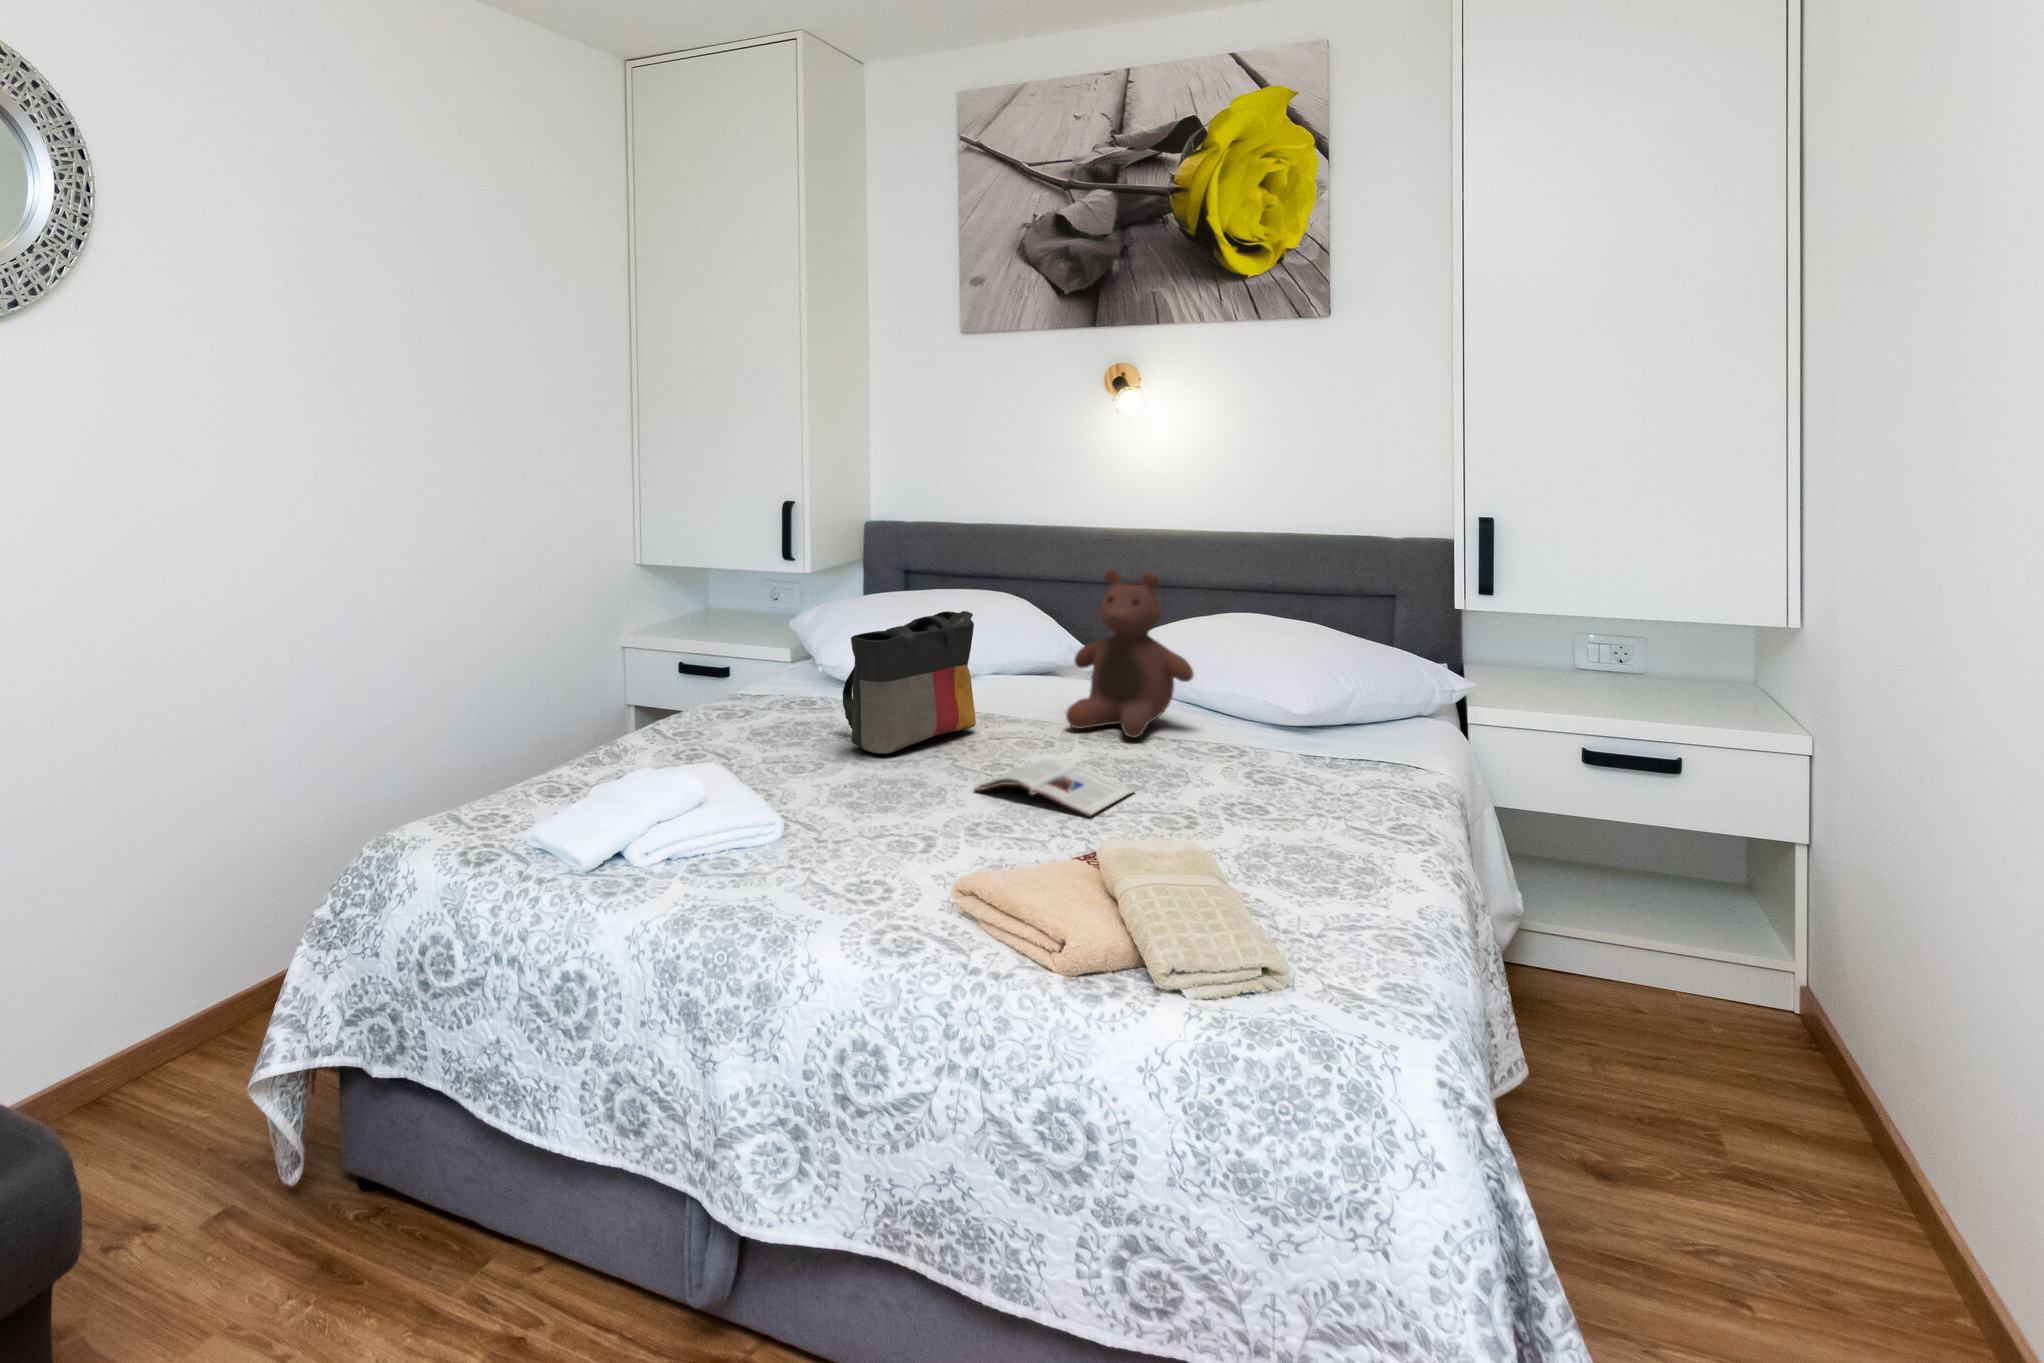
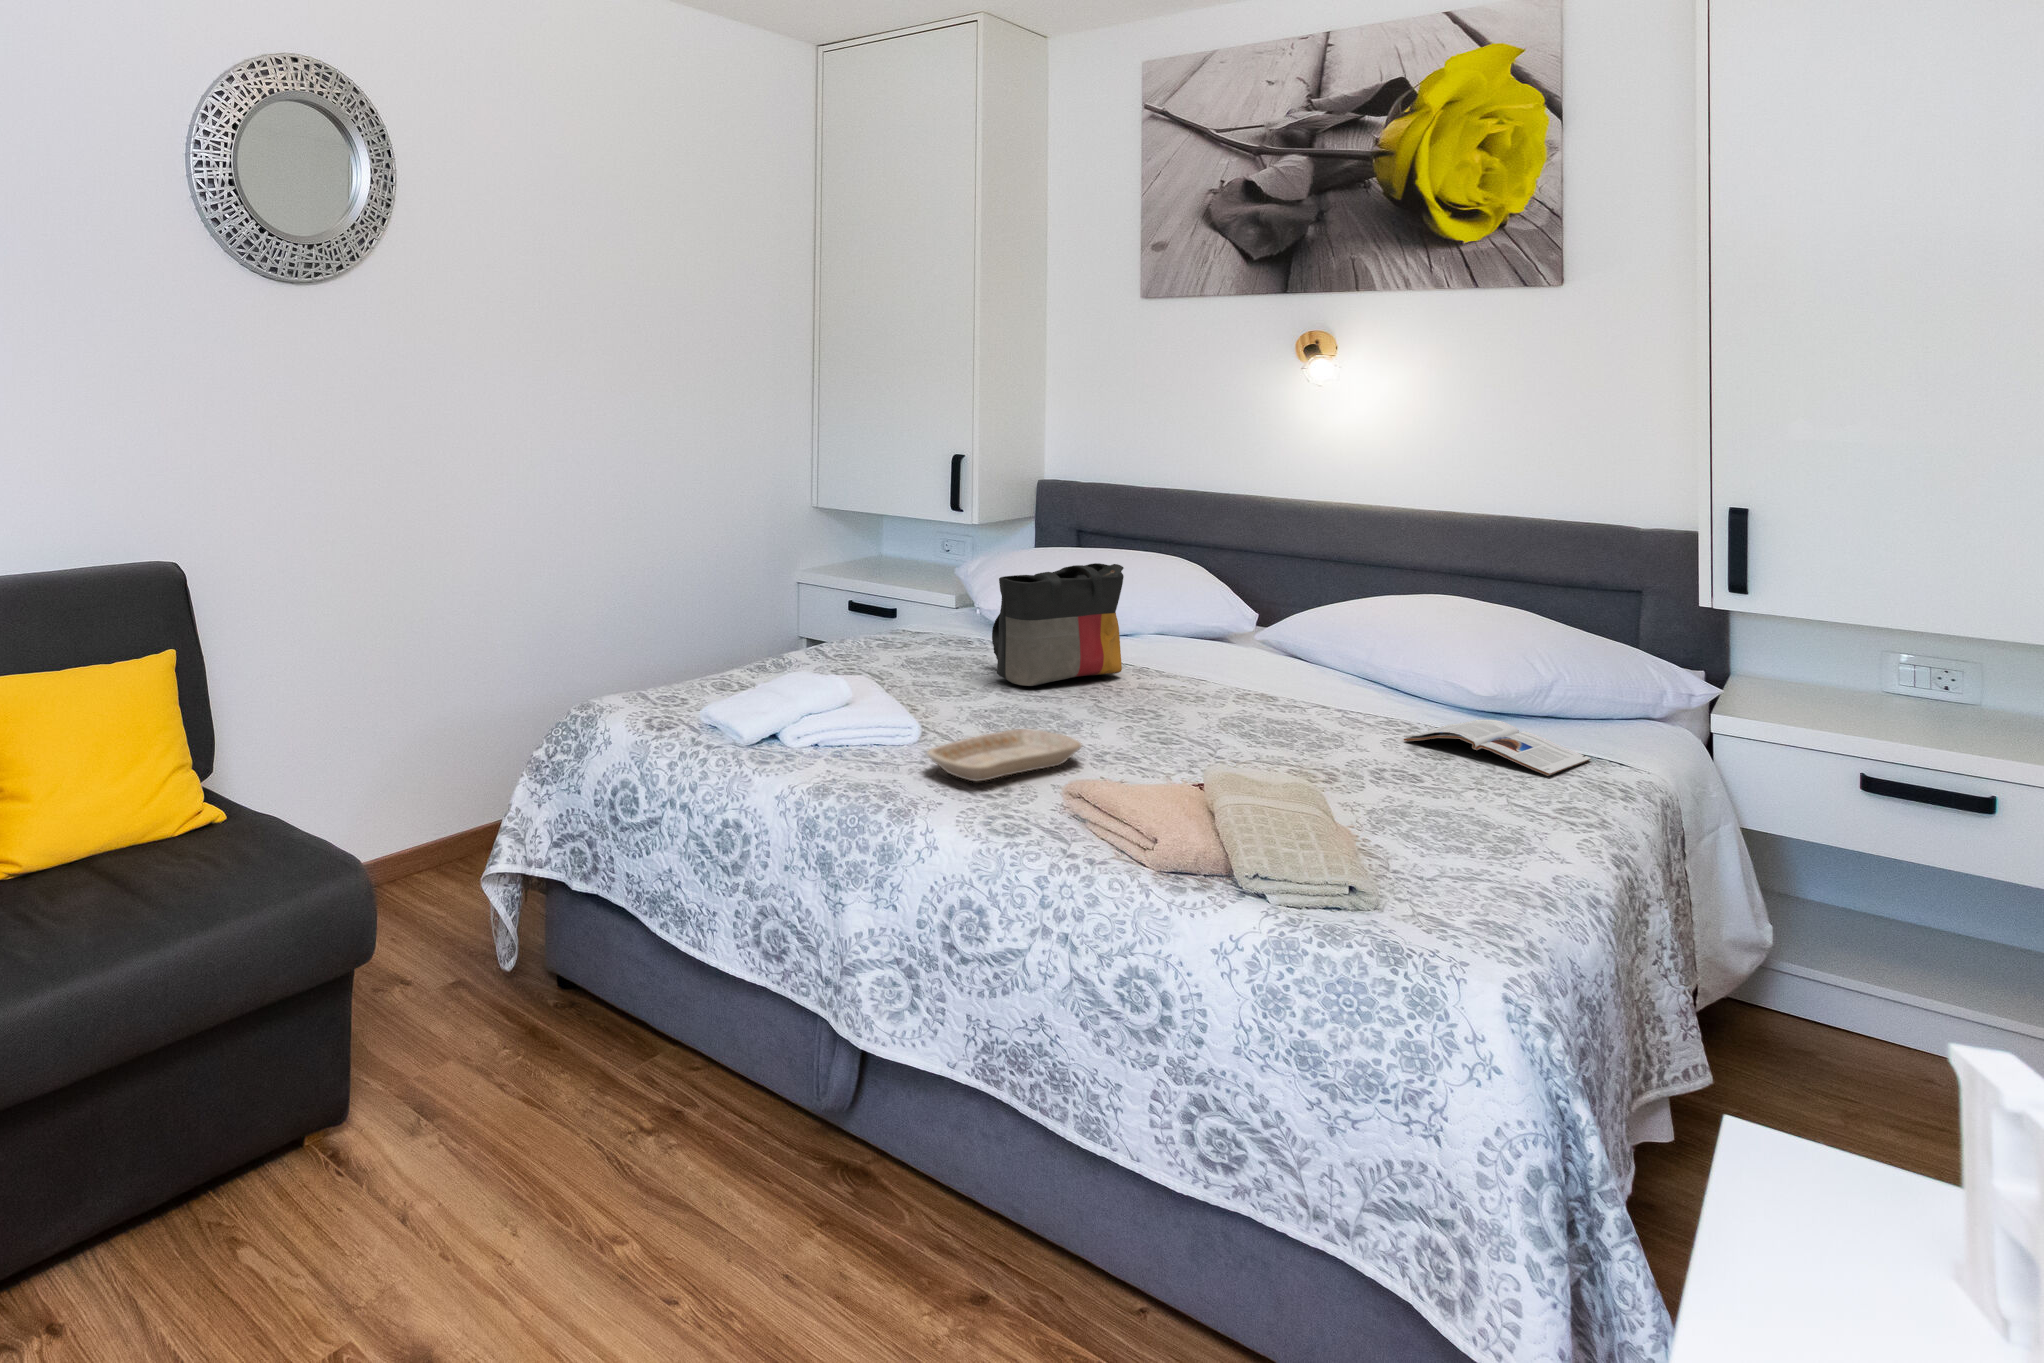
stuffed bear: present [1066,569,1193,738] -> none [1216,533,1356,697]
magazine: present [975,758,1134,816] -> present [1404,720,1591,776]
tray: none [798,811,960,887] -> present [927,729,1082,782]

